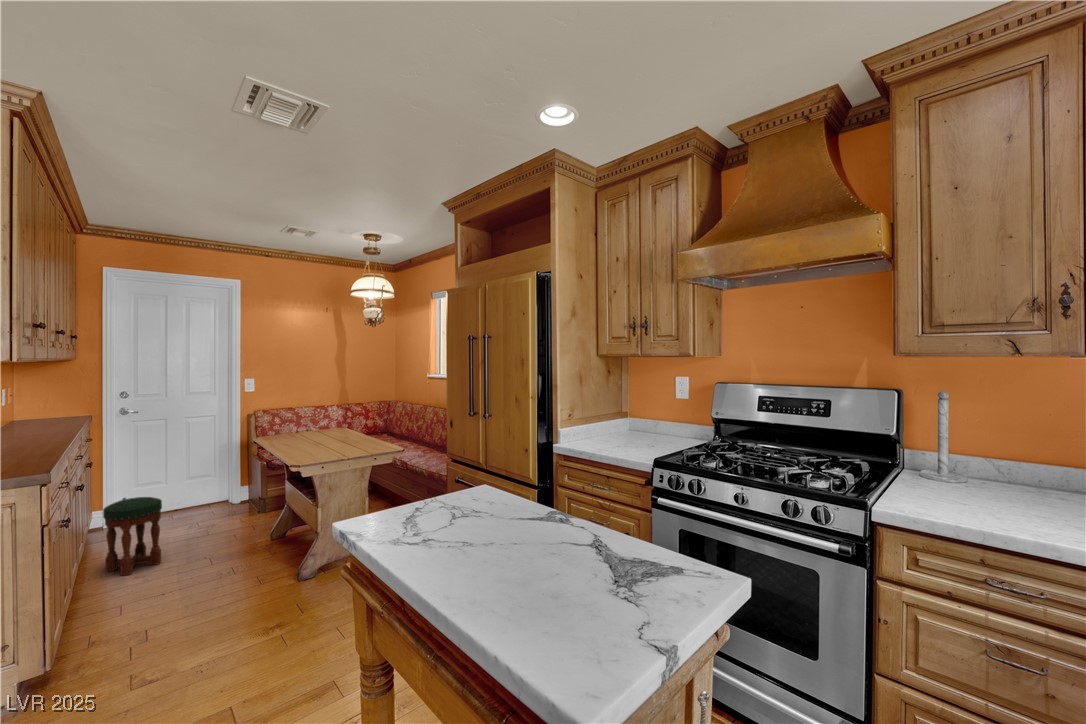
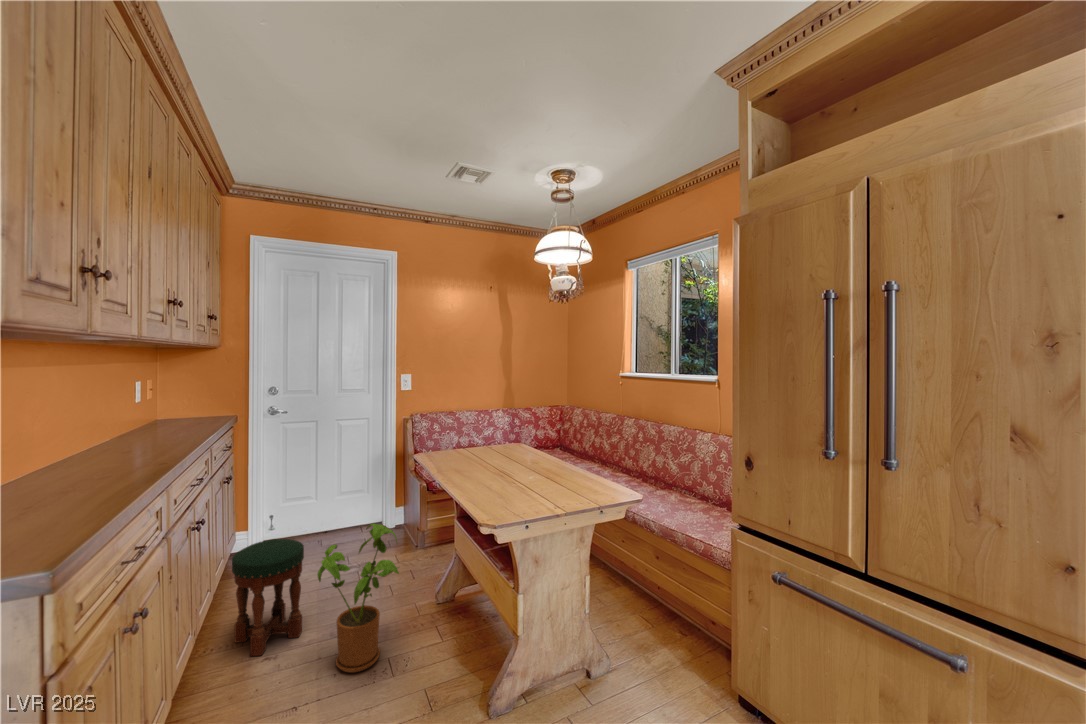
house plant: none [175,477,238,575] -> present [317,524,399,673]

